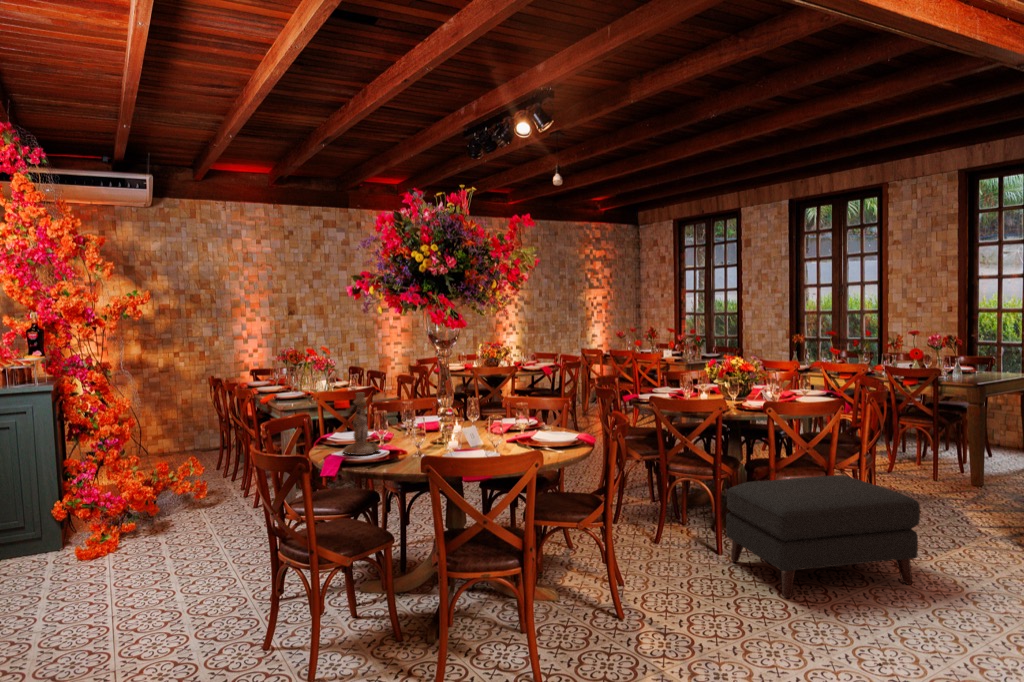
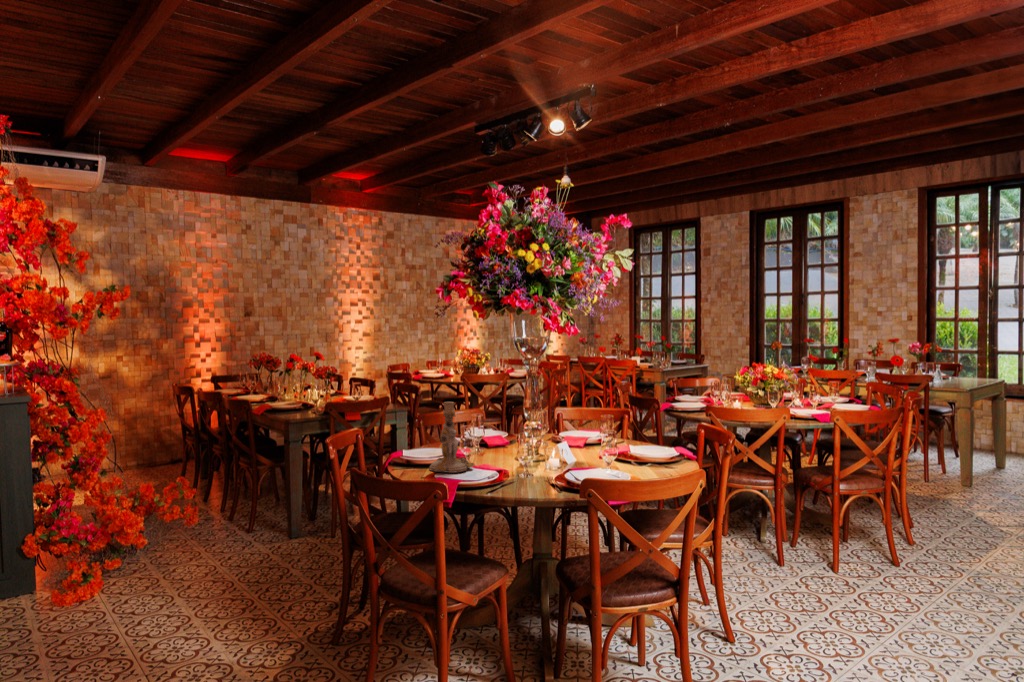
ottoman: present [726,475,920,598] -> none [792,482,993,610]

